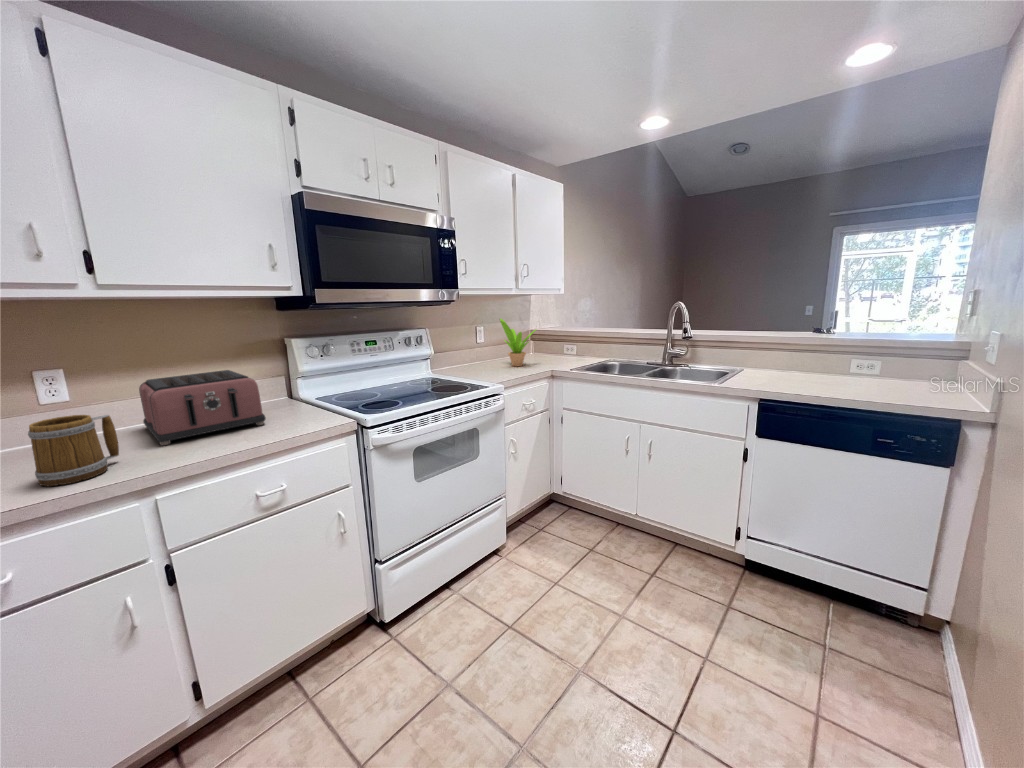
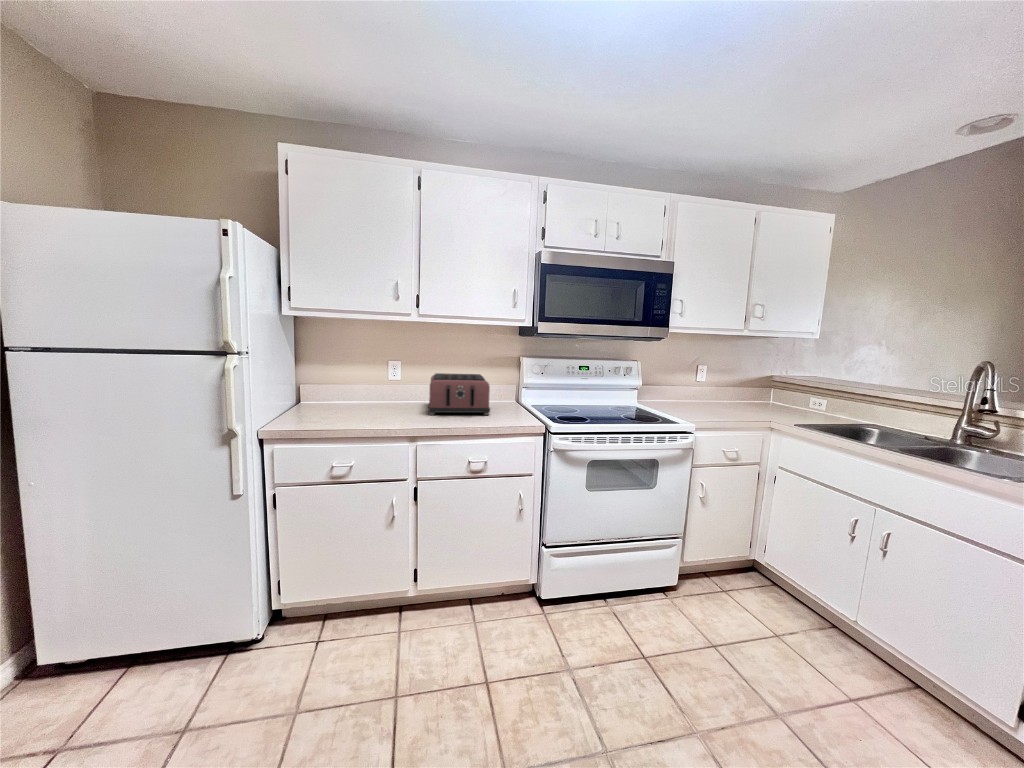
potted plant: present [500,319,536,366] -> none [720,360,767,412]
mug: present [28,415,119,486] -> none [370,386,408,423]

